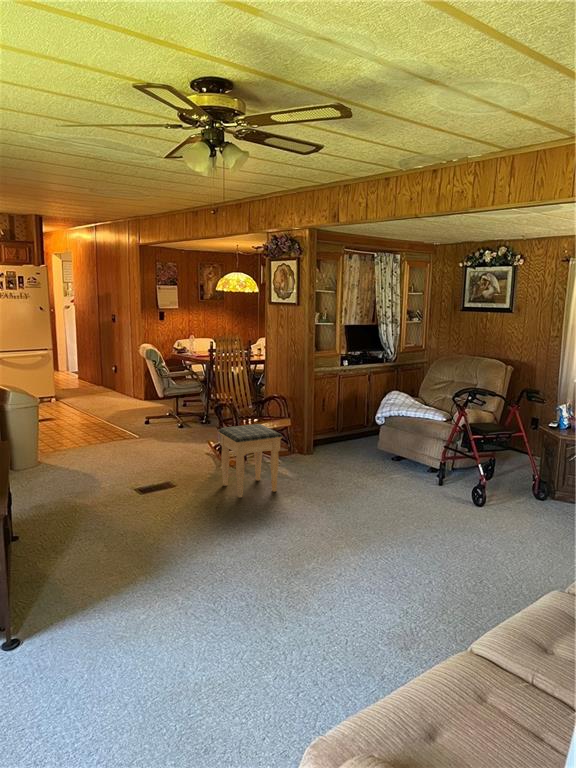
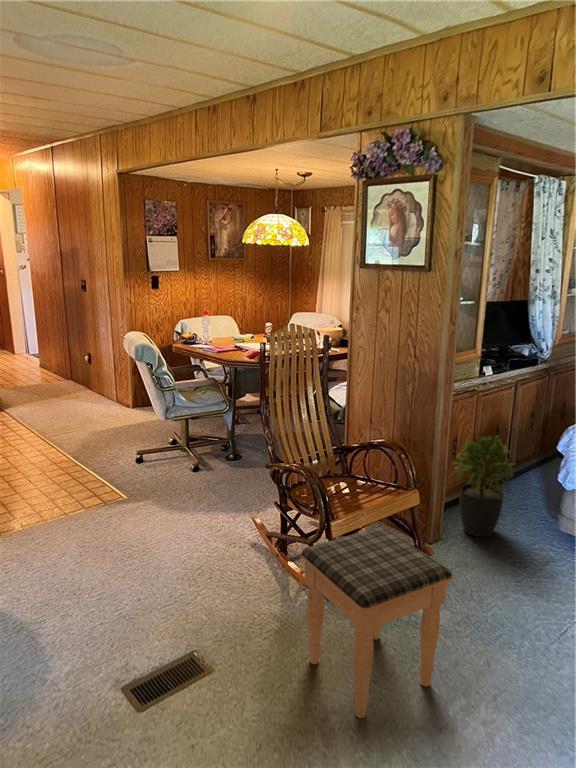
potted plant: none [319,395,355,453] -> present [455,436,512,537]

